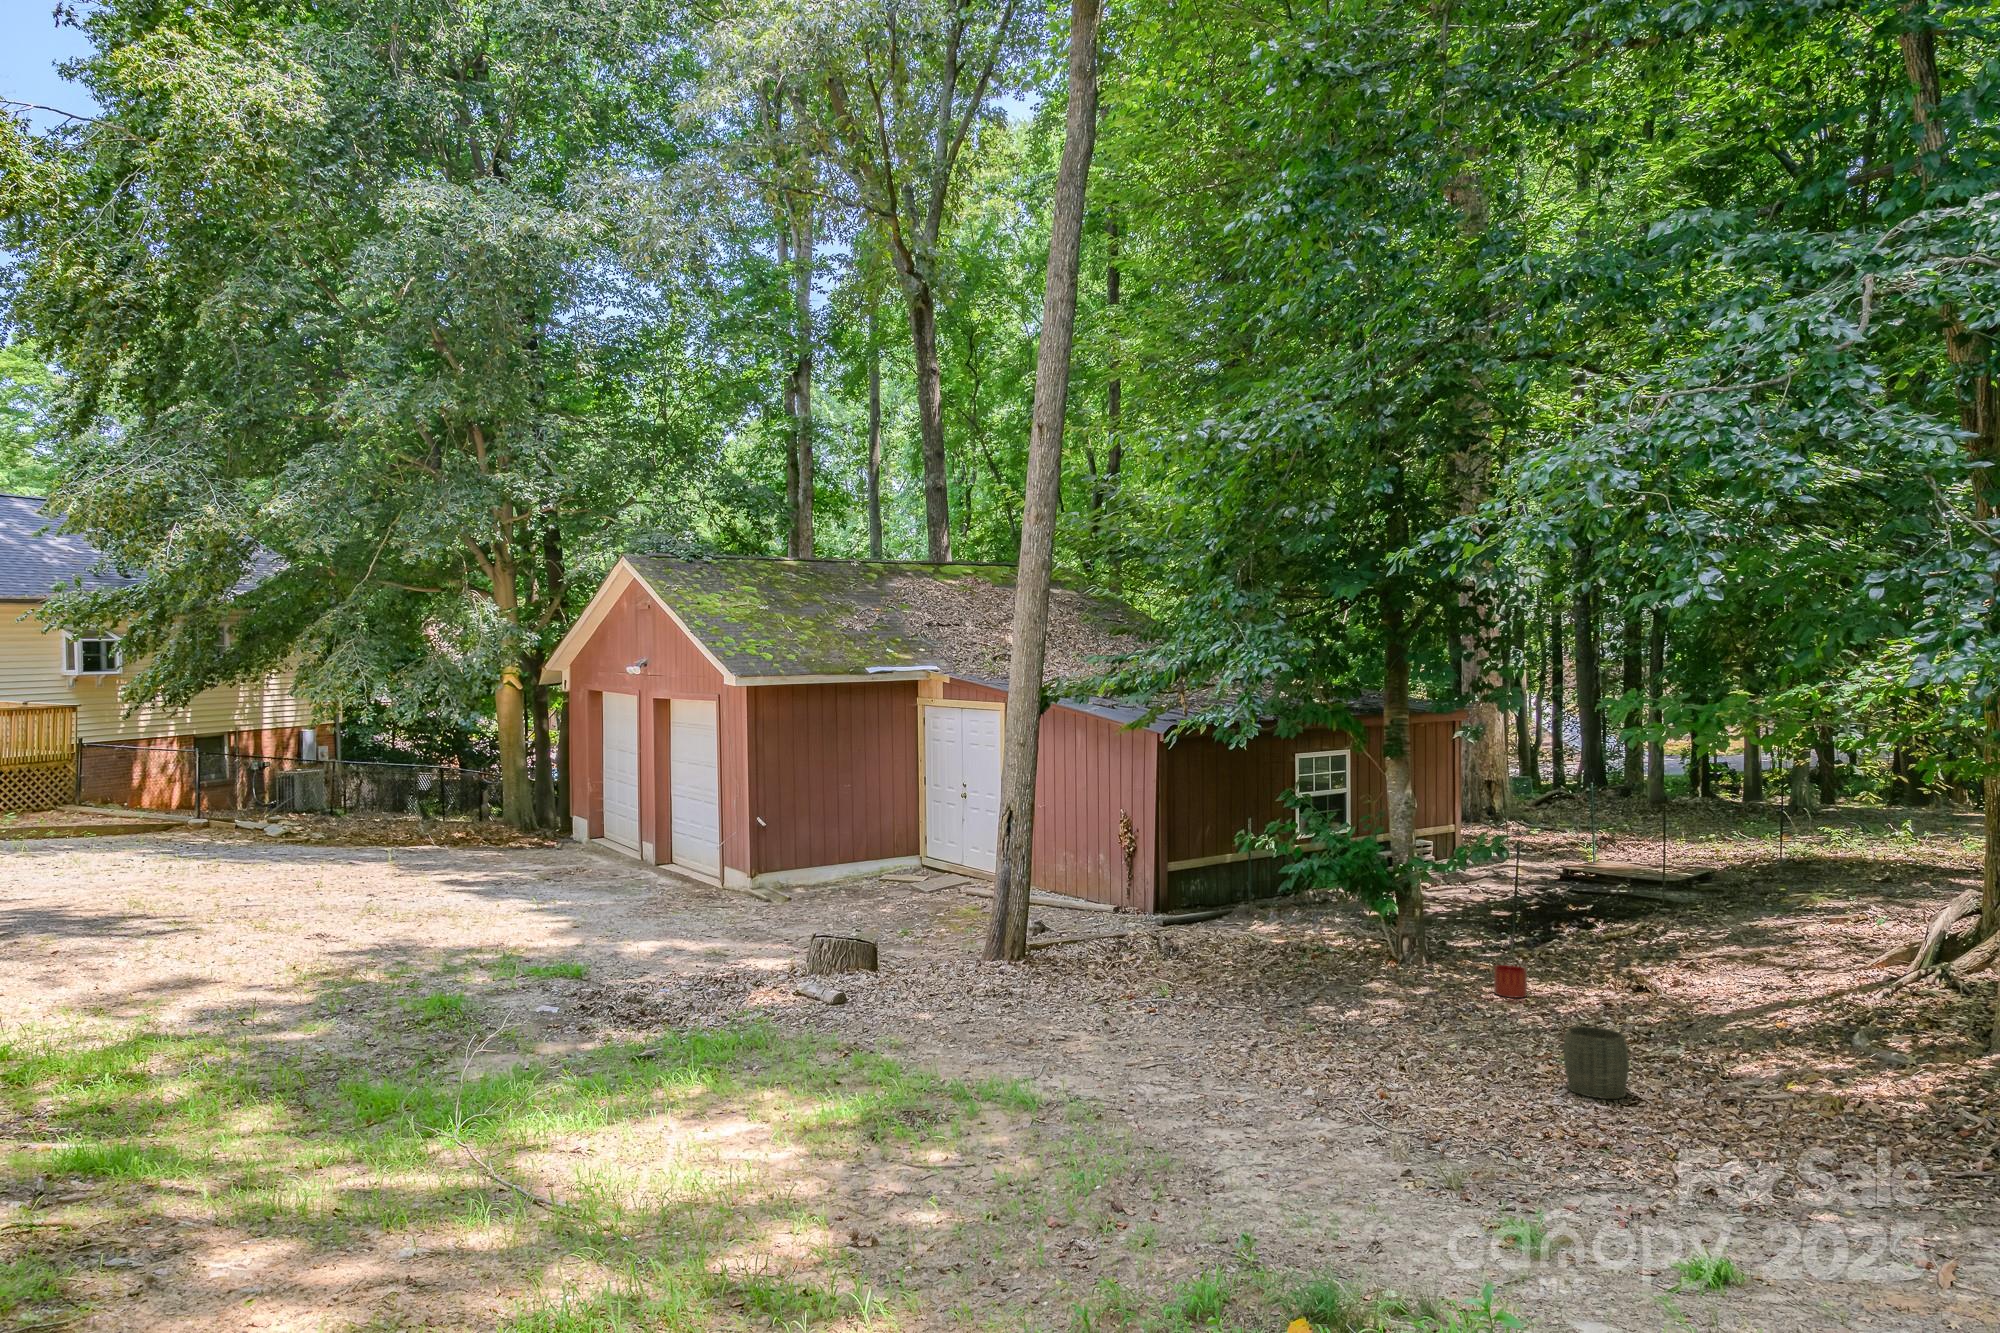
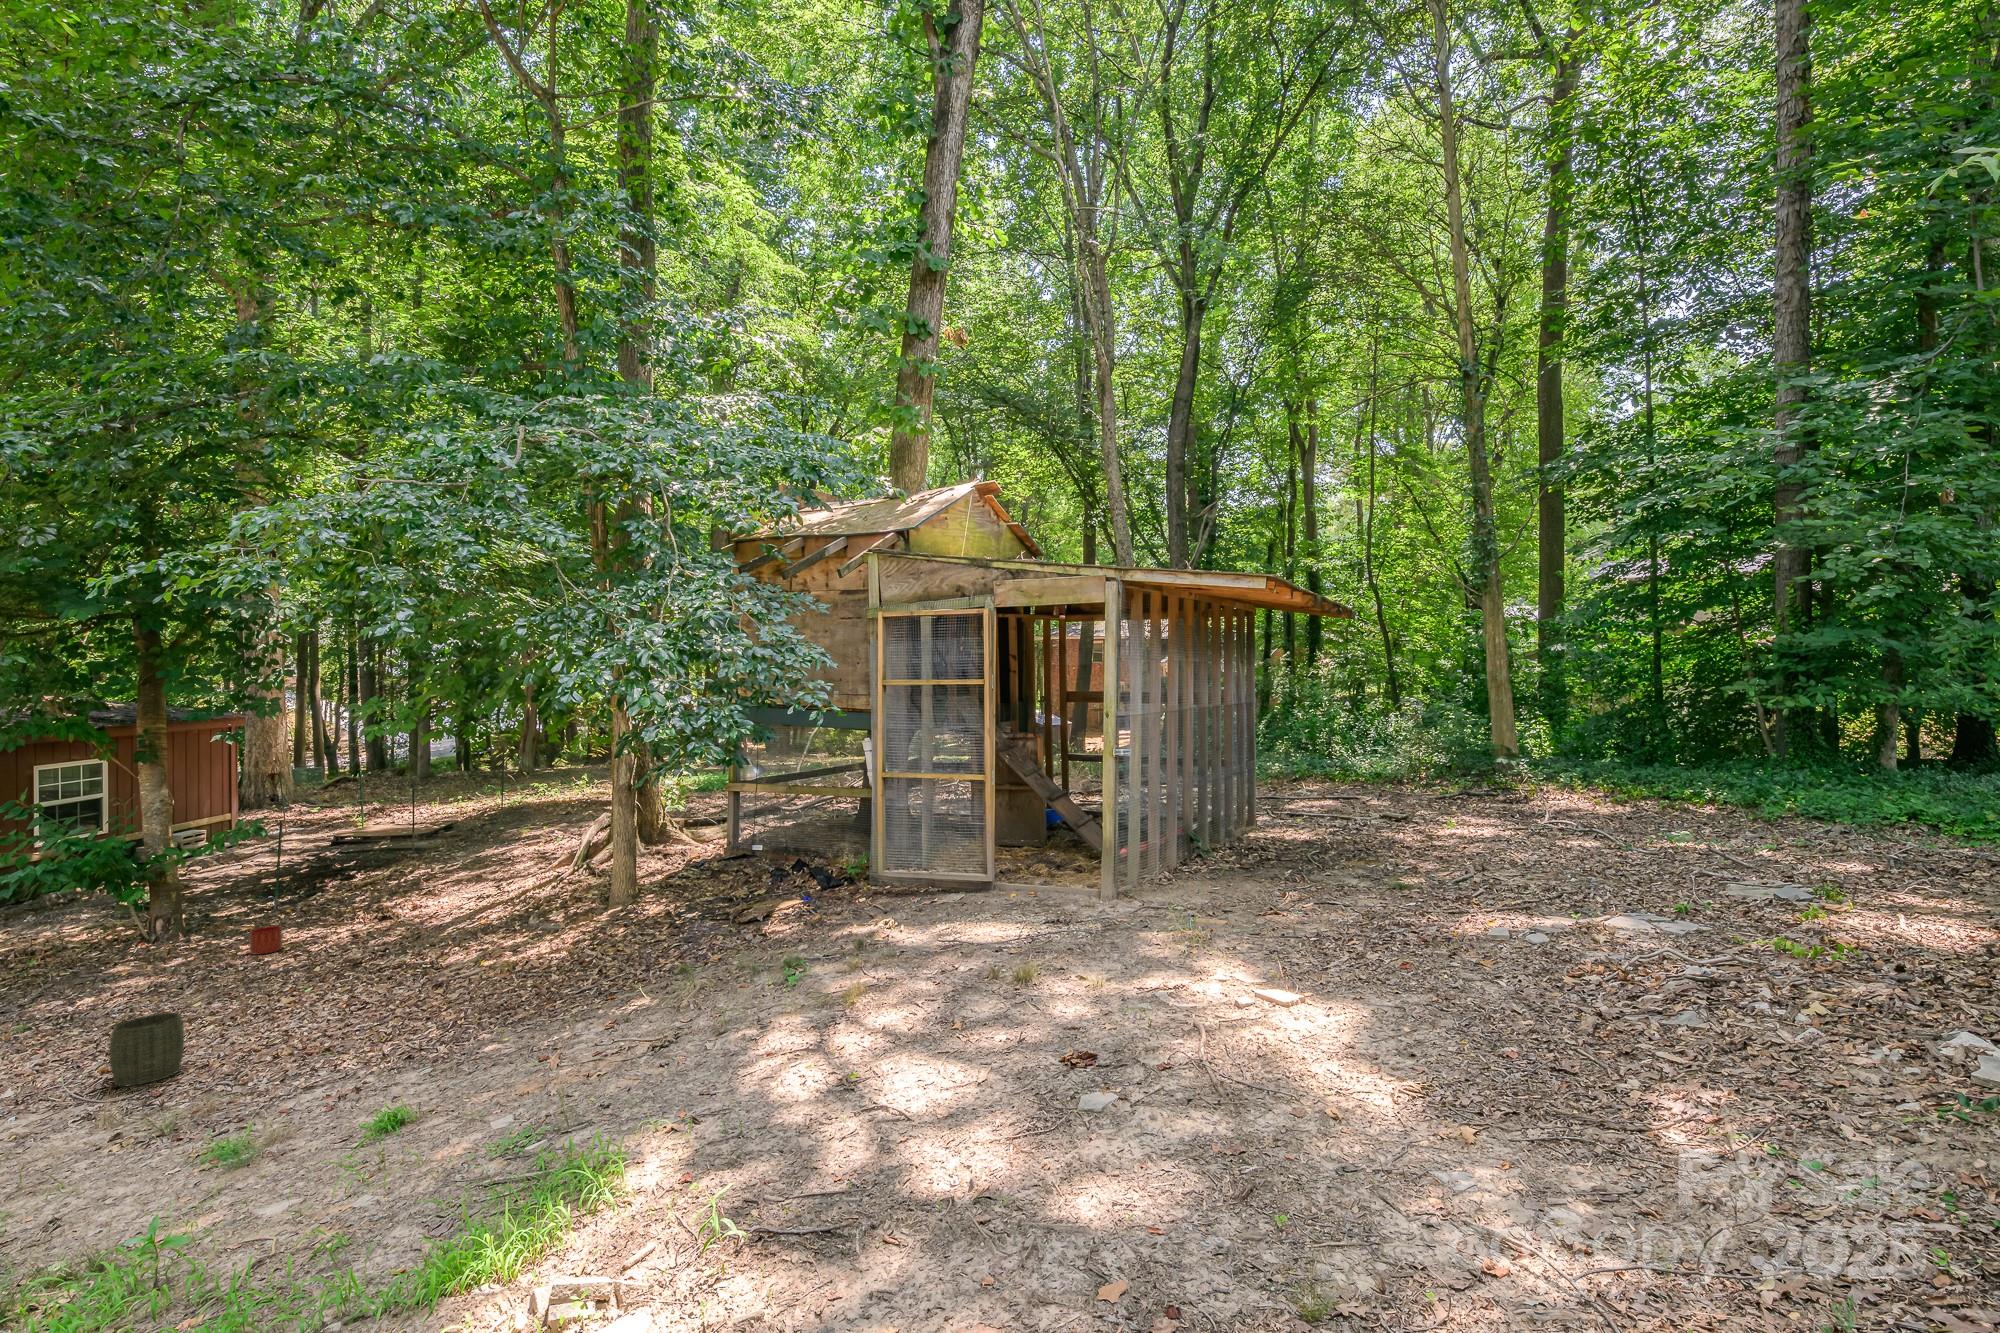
woven basket: present [1564,1026,1629,1099] -> present [109,1012,185,1087]

